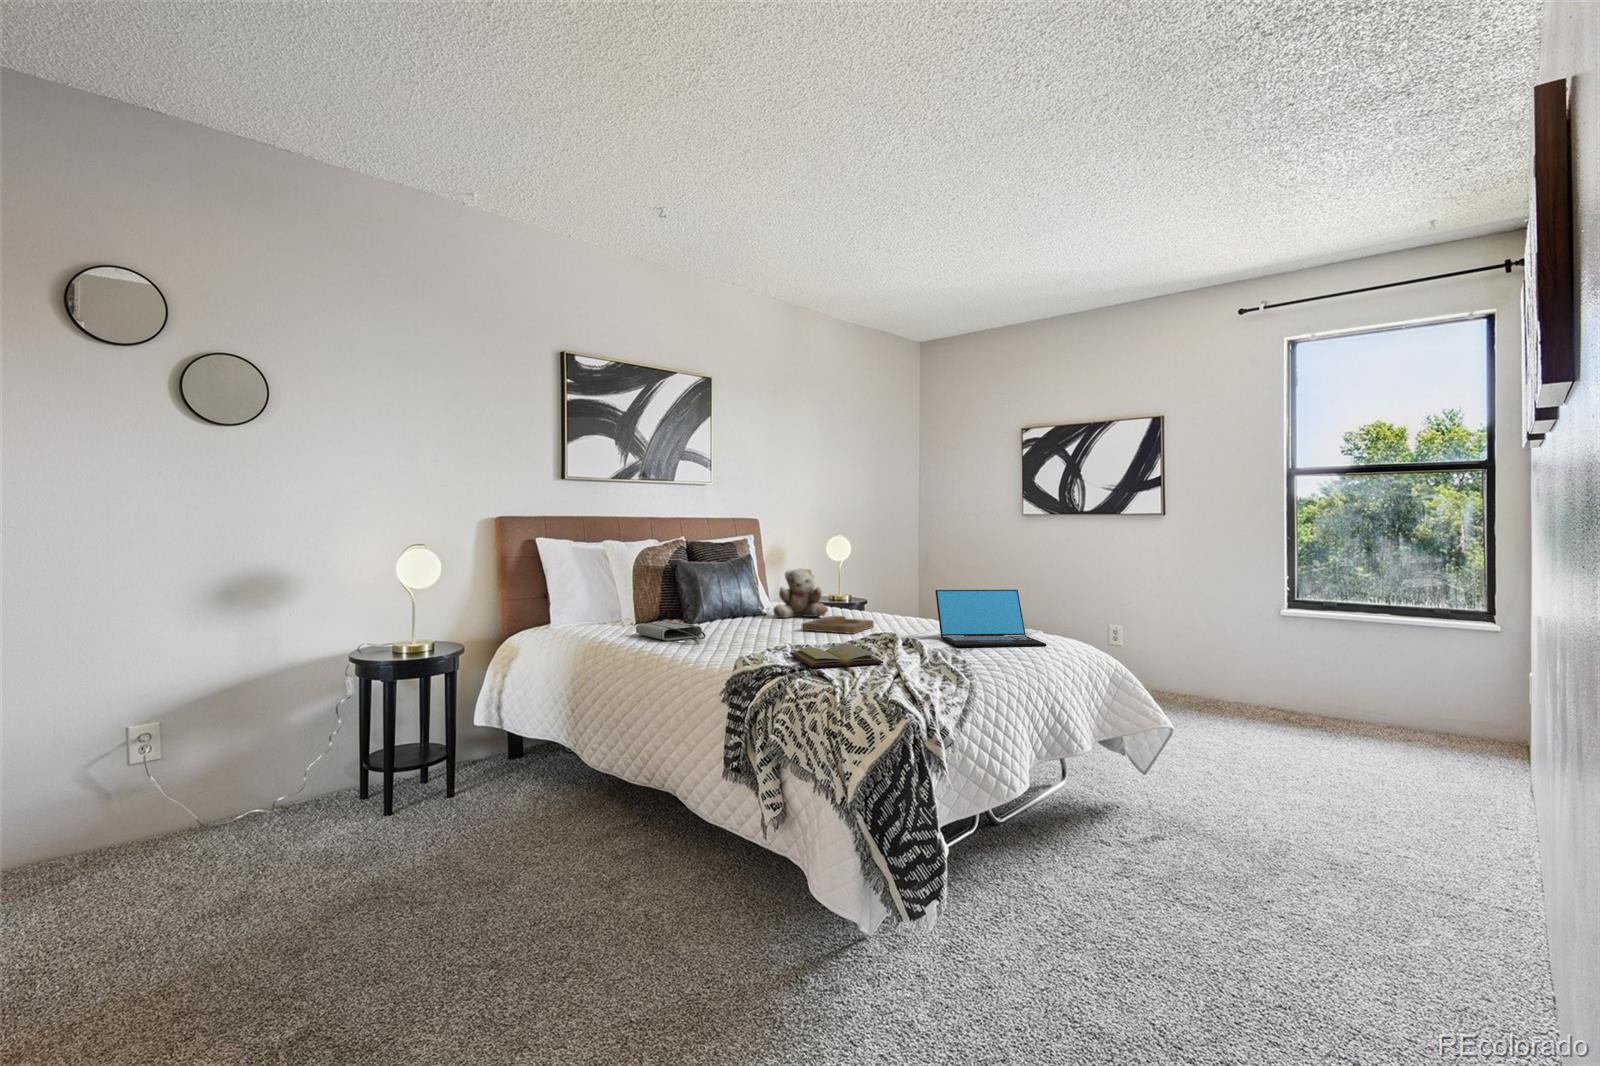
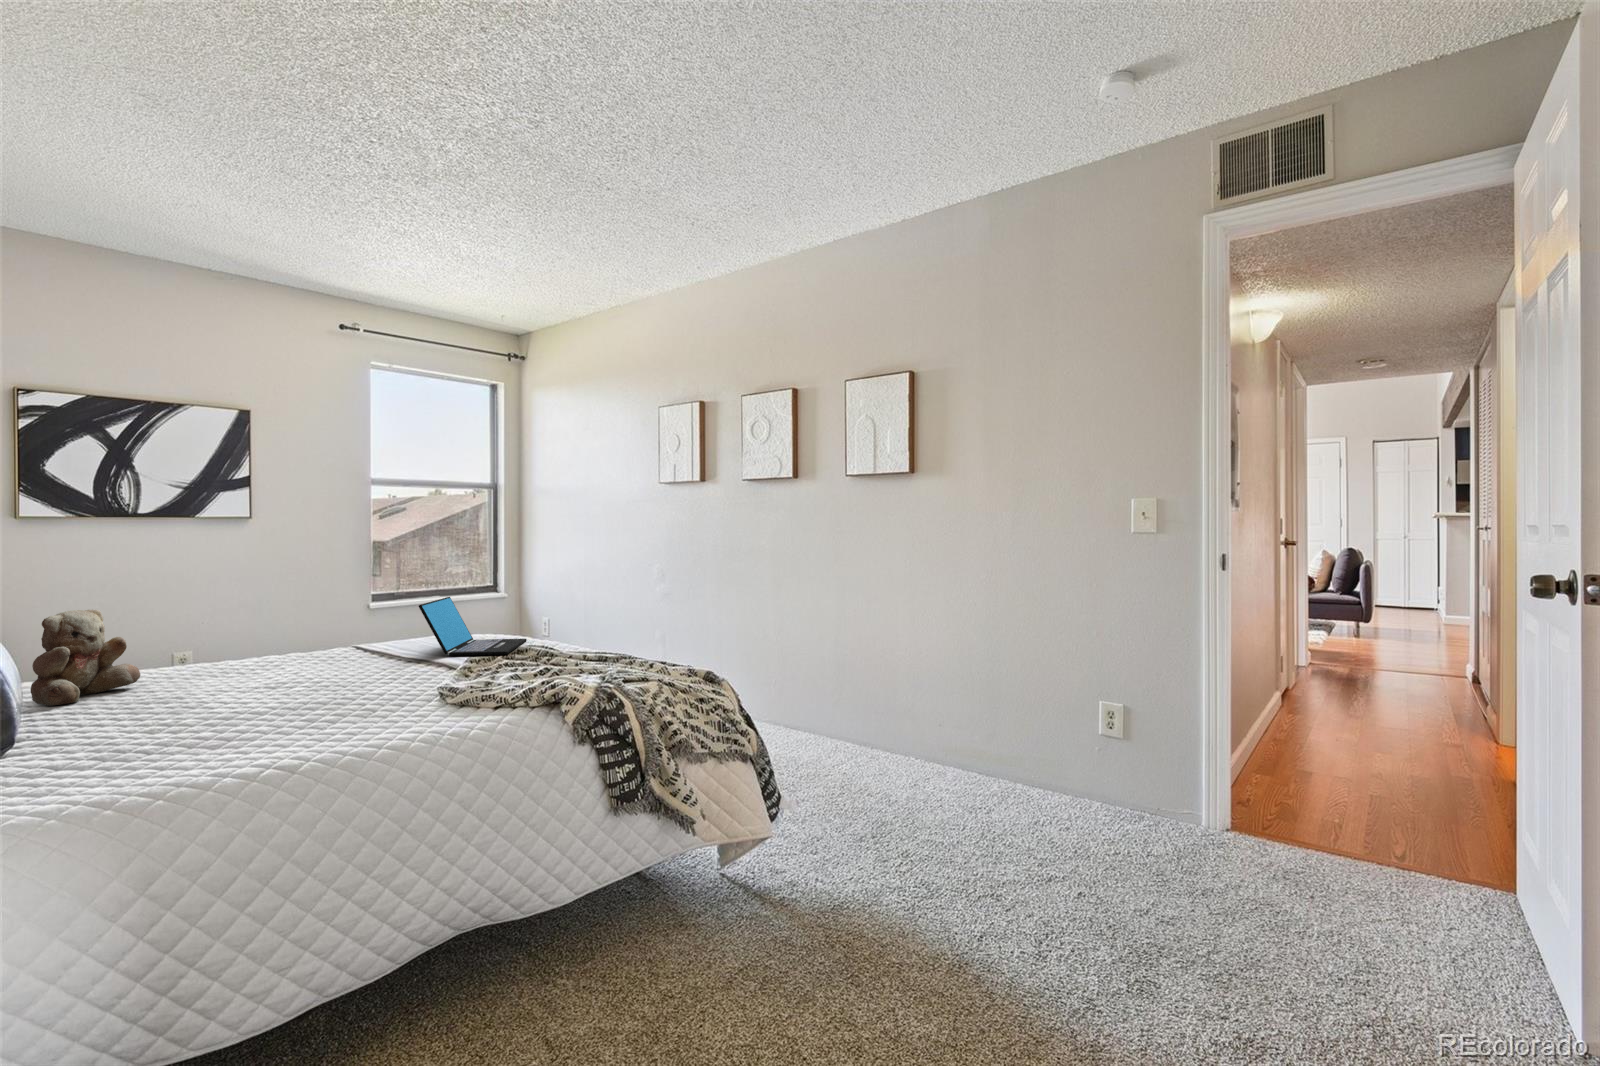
tray: present [802,616,874,634] -> none [215,662,348,691]
tote bag: present [636,621,706,641] -> none [93,709,328,763]
diary: present [790,644,883,667] -> none [497,661,585,688]

